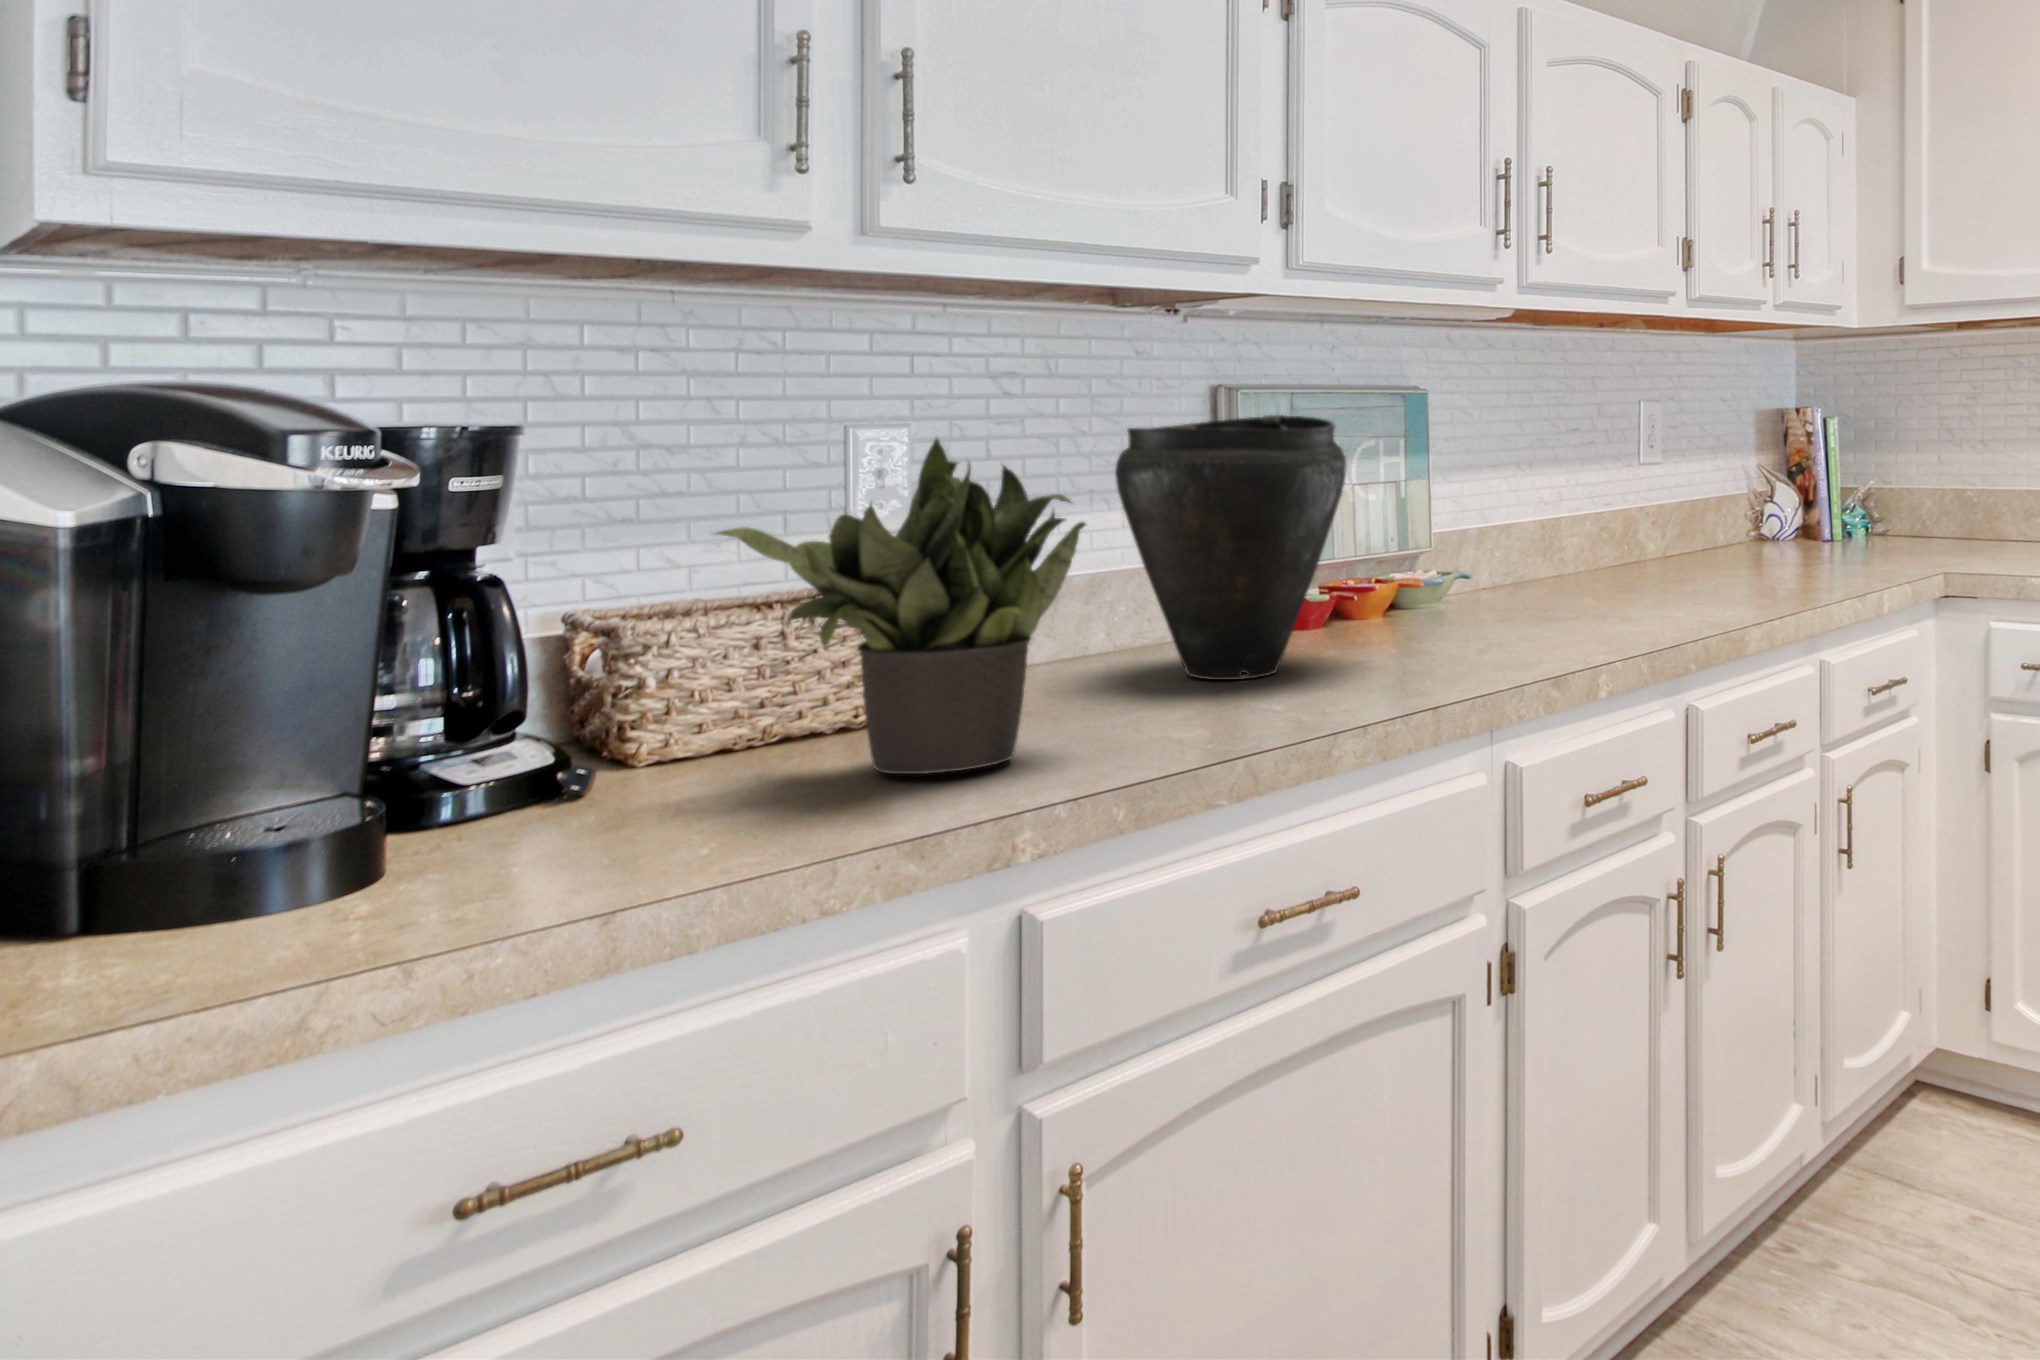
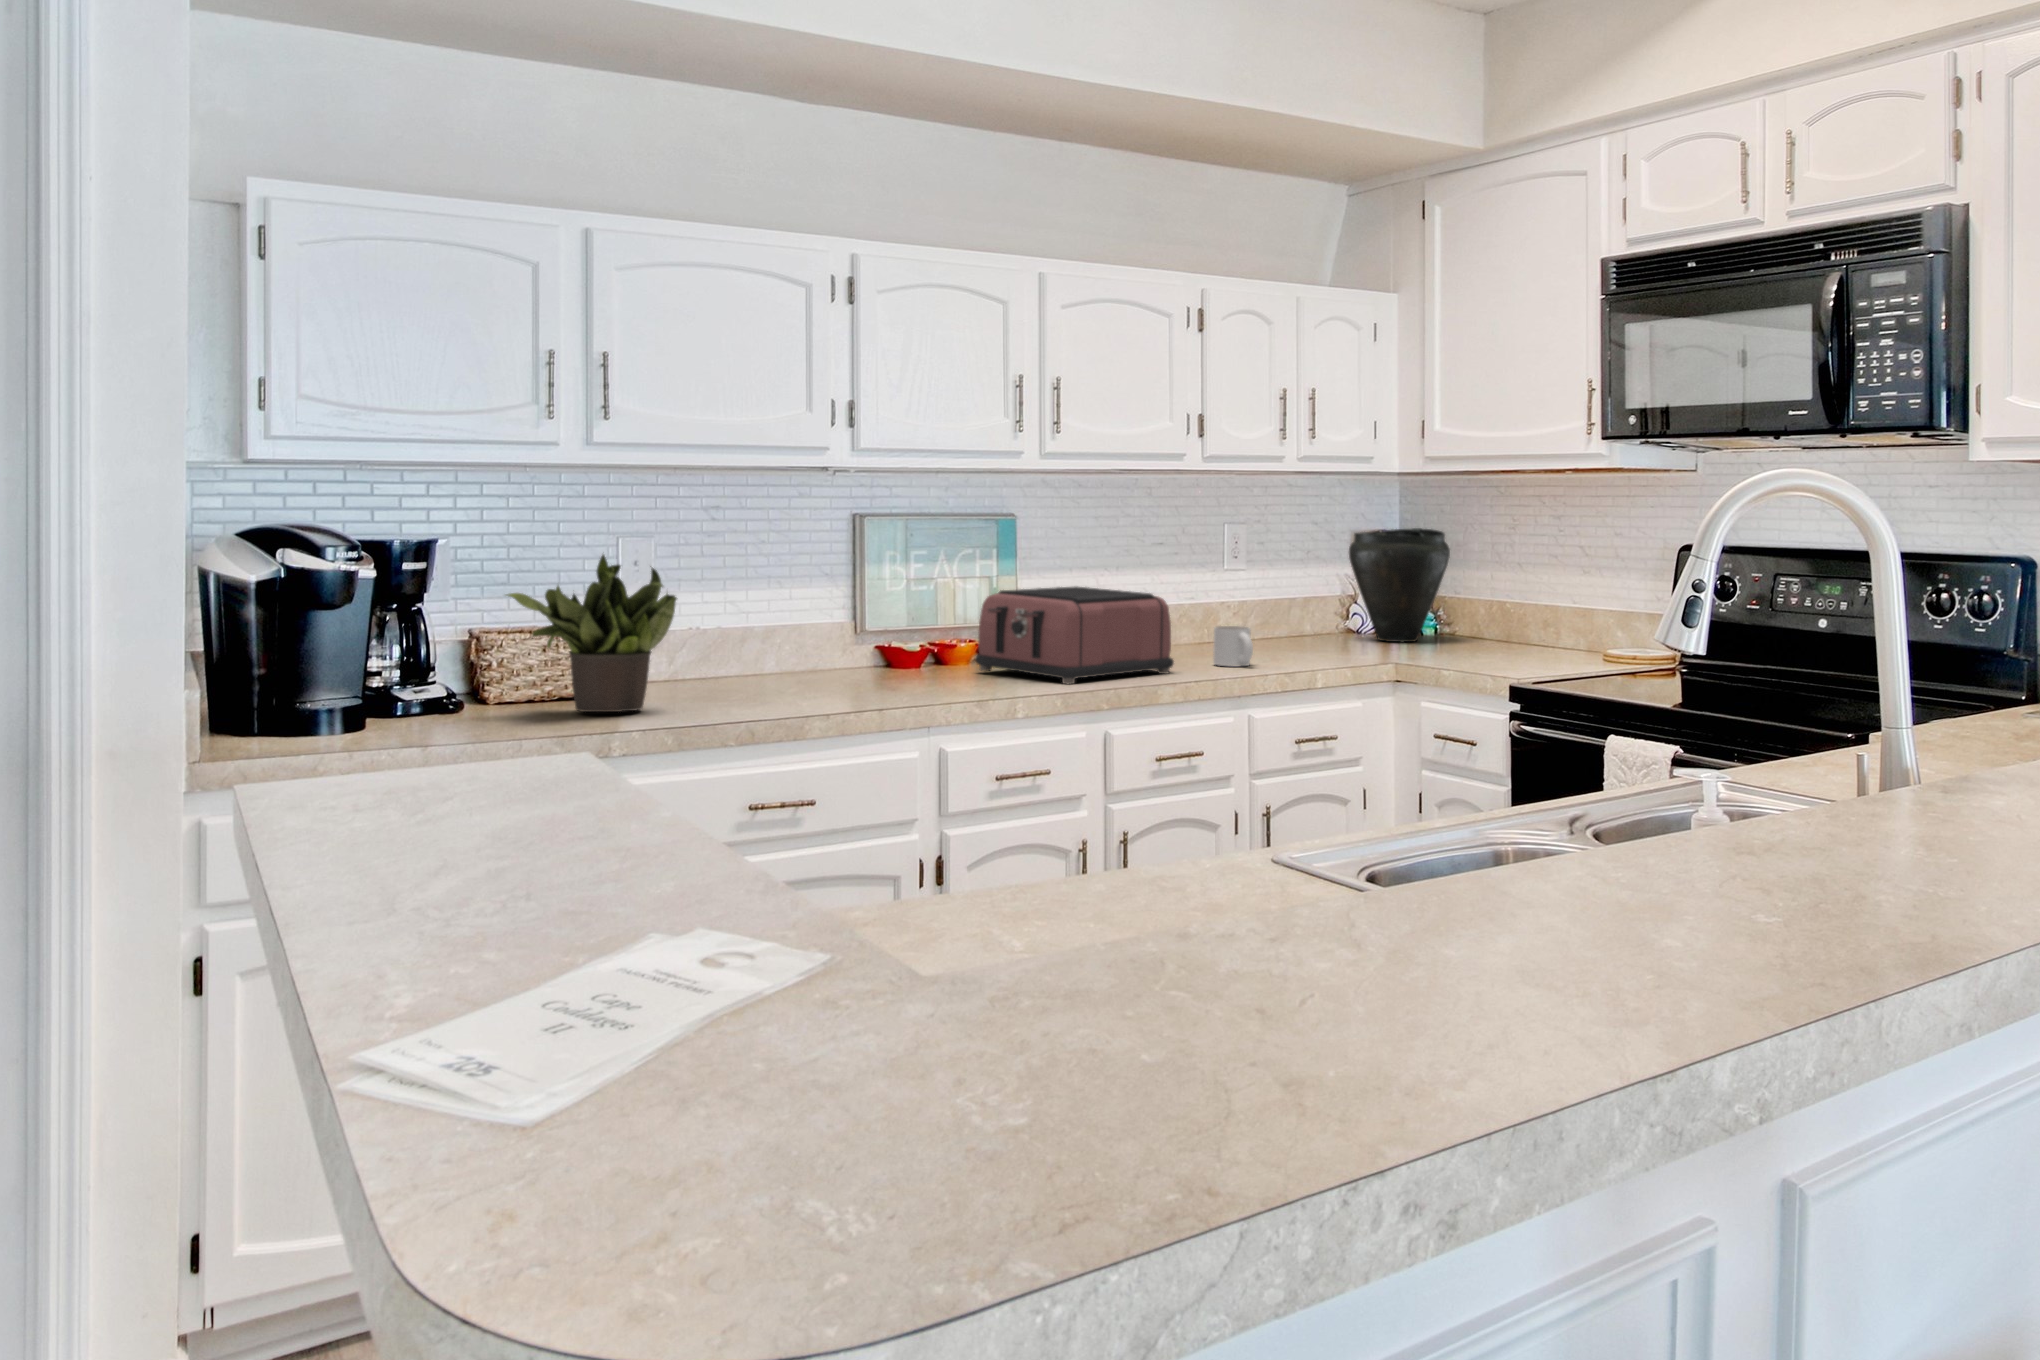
vase: present [1115,415,1346,680] -> present [1349,528,1450,642]
toaster: none [1426,486,1710,638] -> present [976,587,1174,684]
mug: none [1720,534,1789,592] -> present [1213,626,1253,666]

